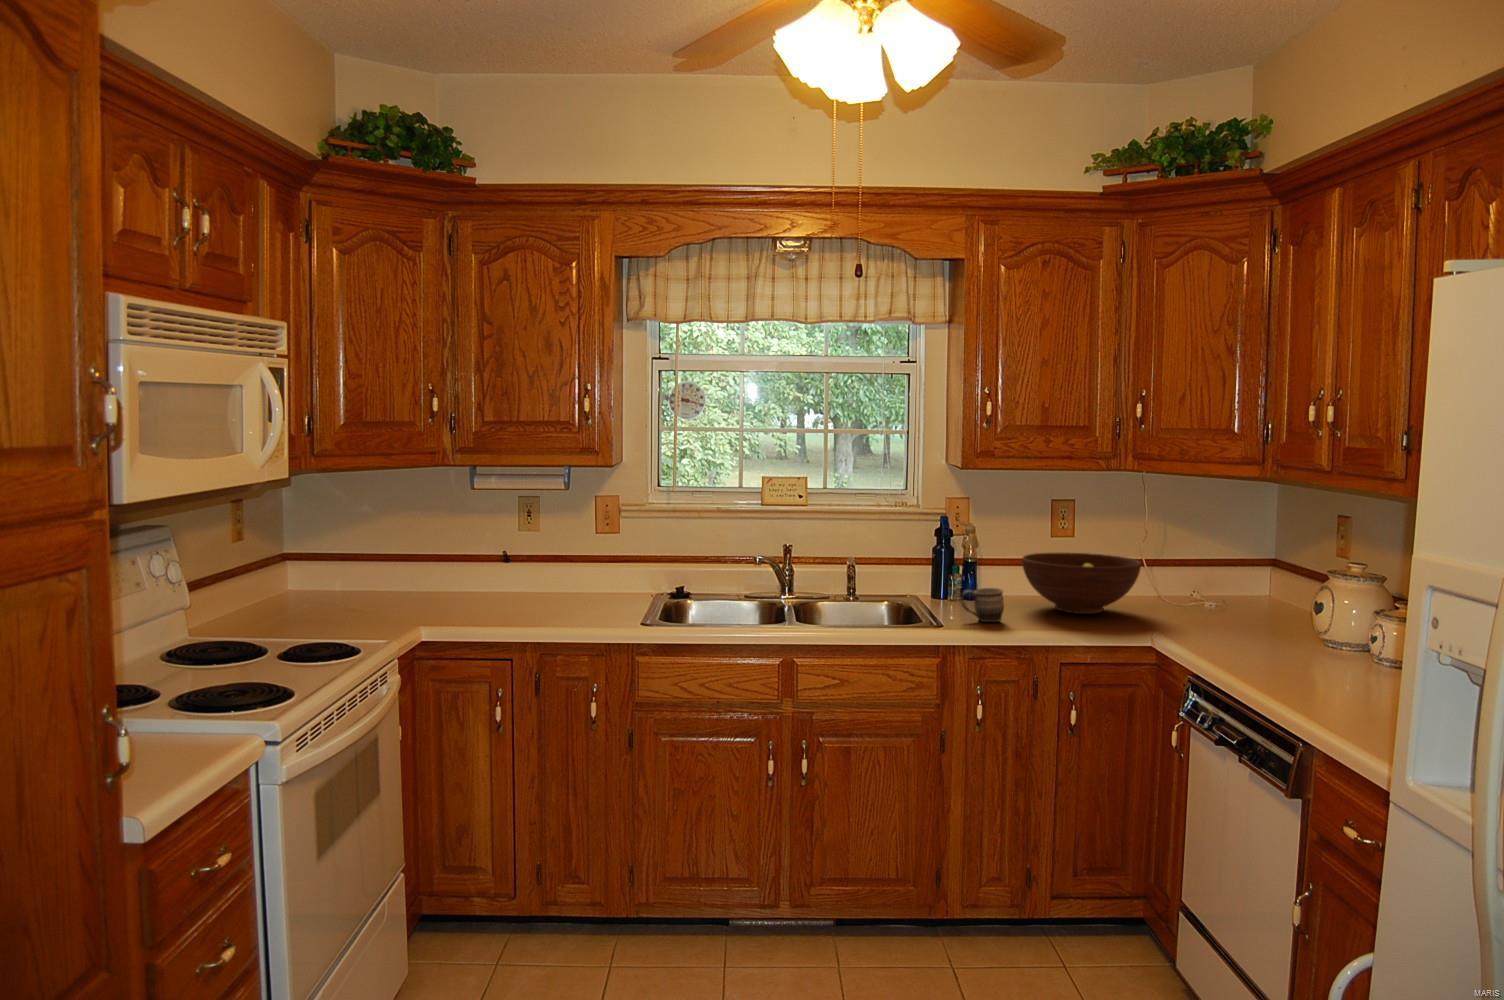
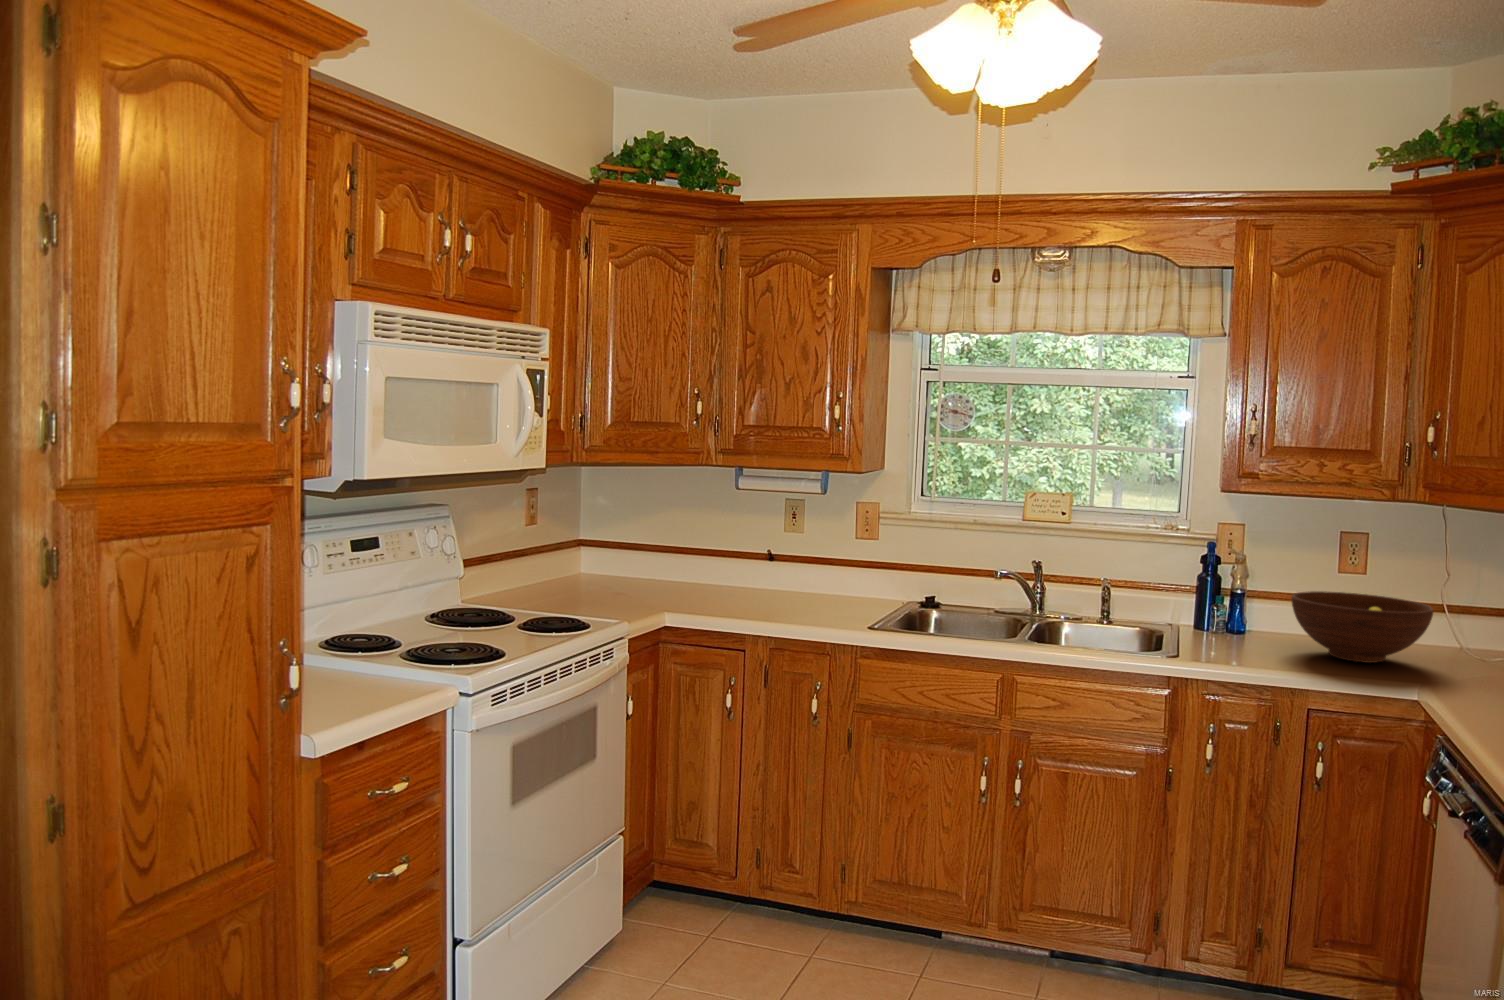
mug: present [962,588,1004,622] -> none [1206,623,1254,660]

